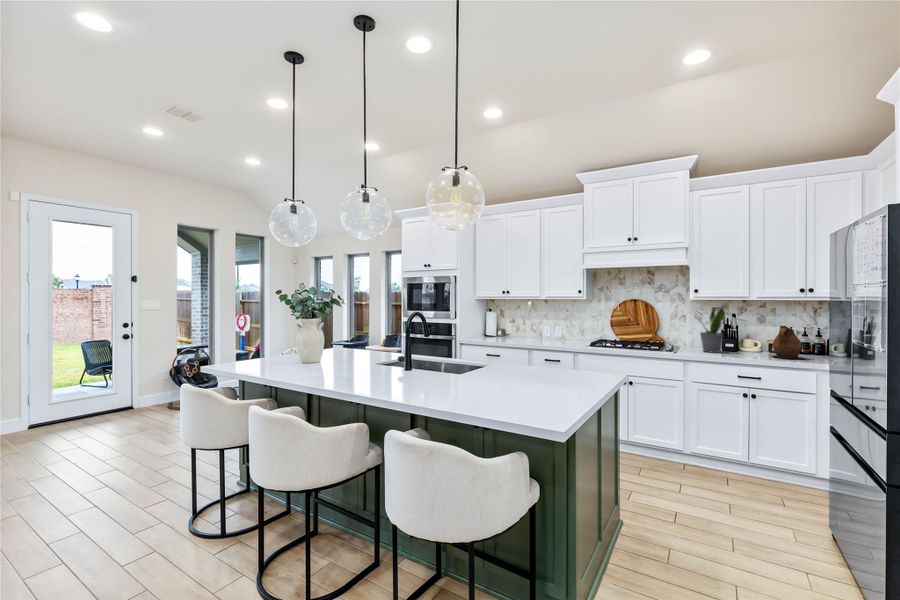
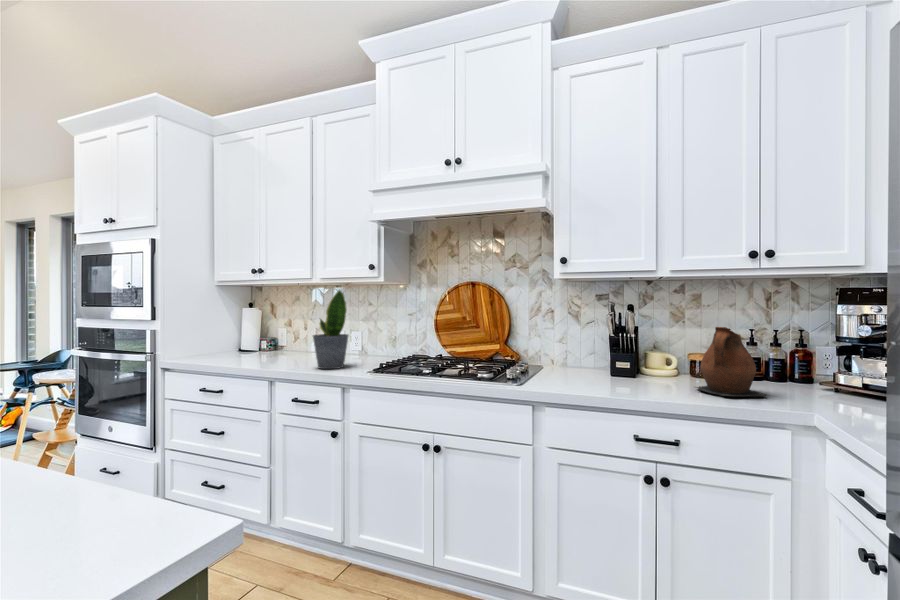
potted plant: present [700,307,725,353] -> present [313,290,348,369]

